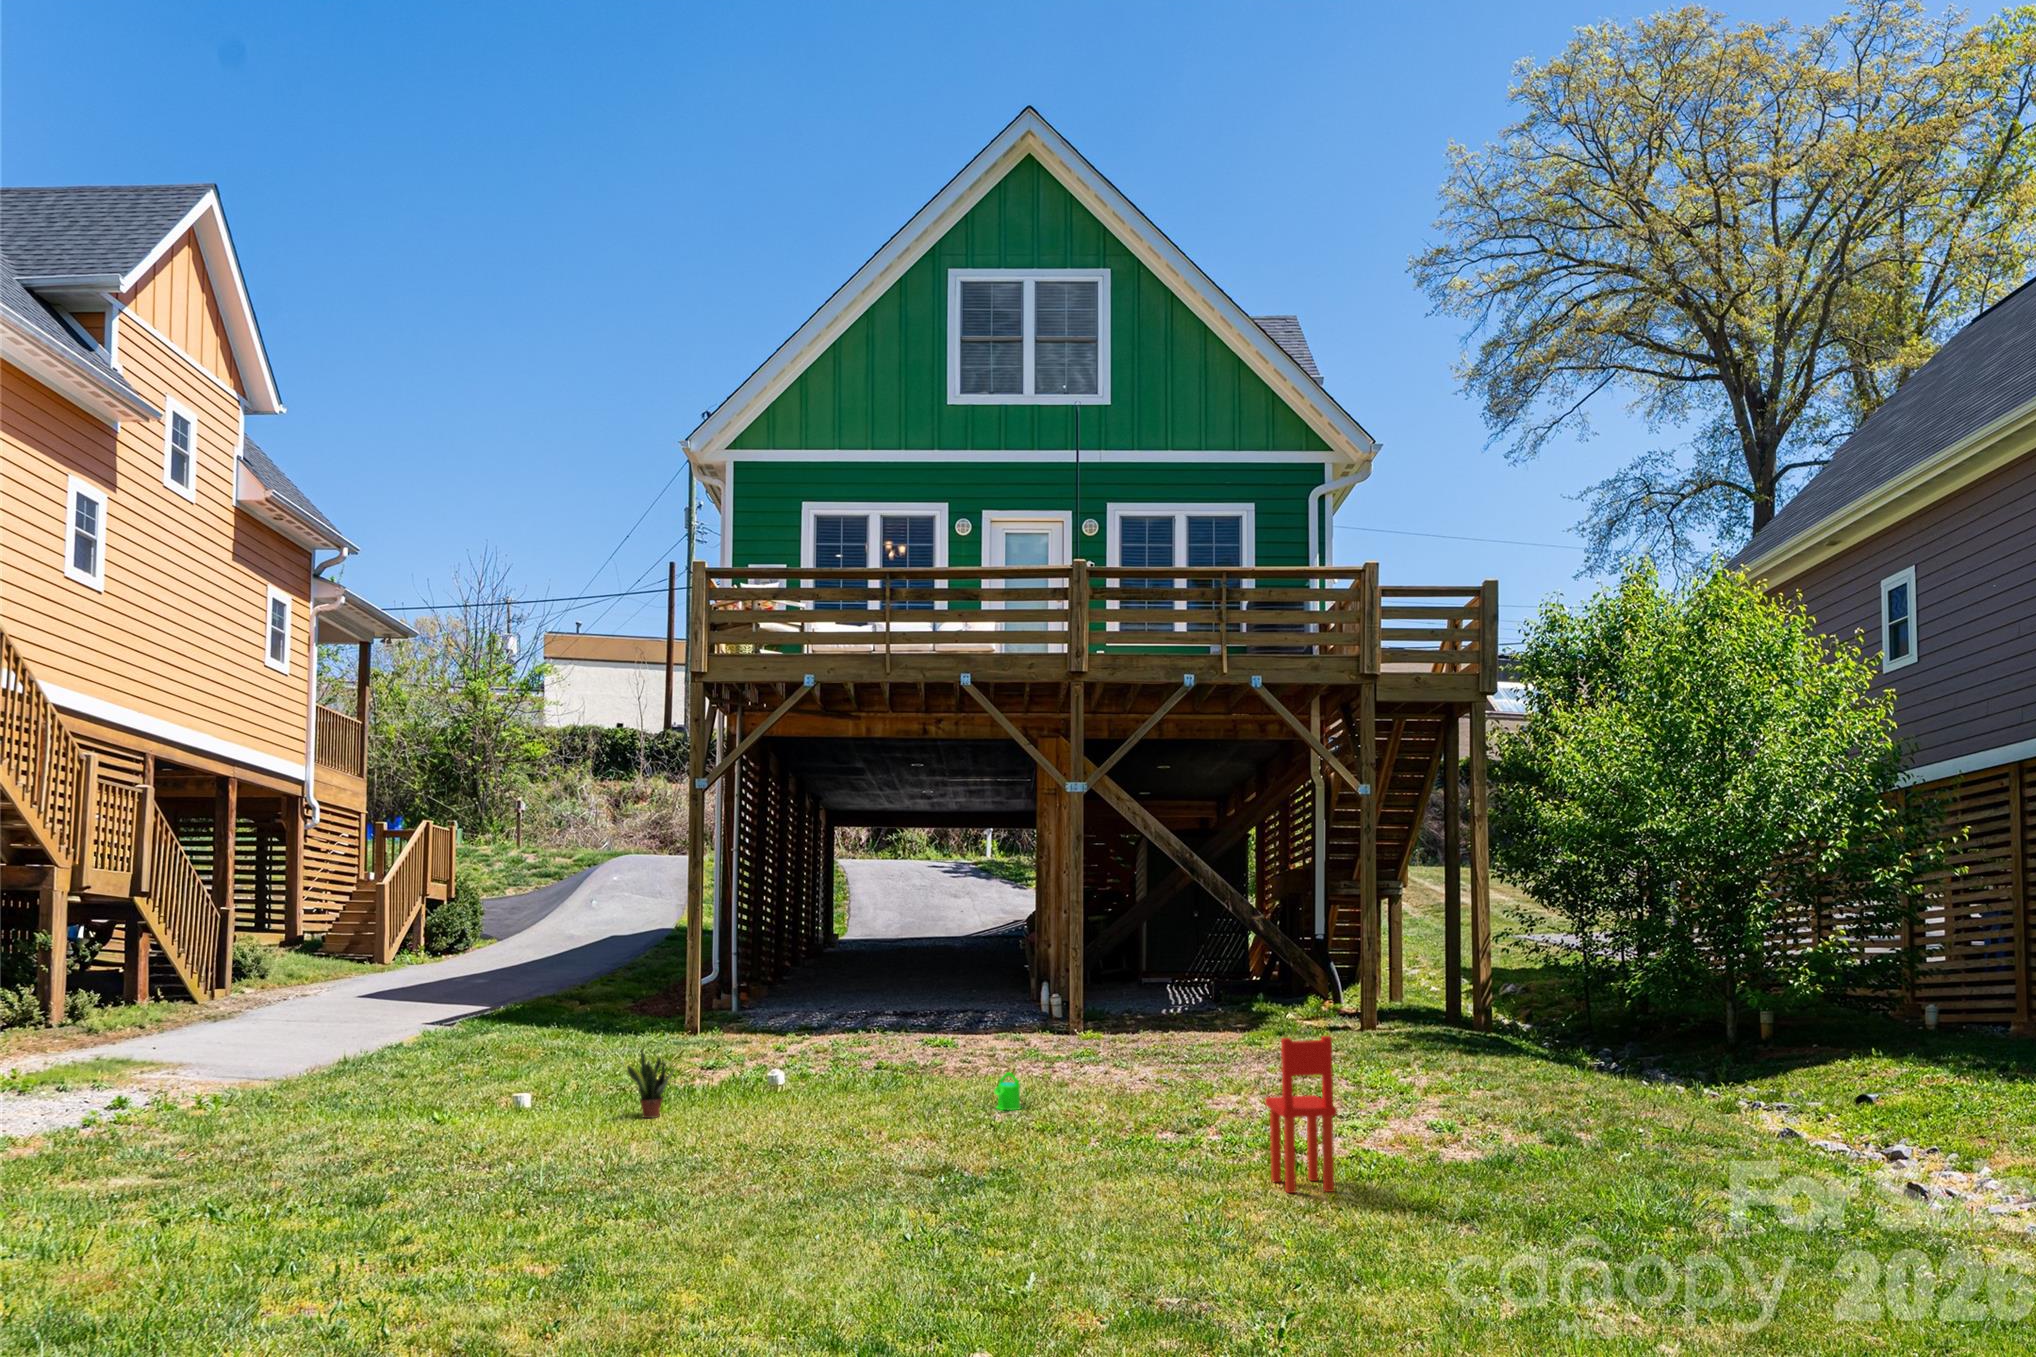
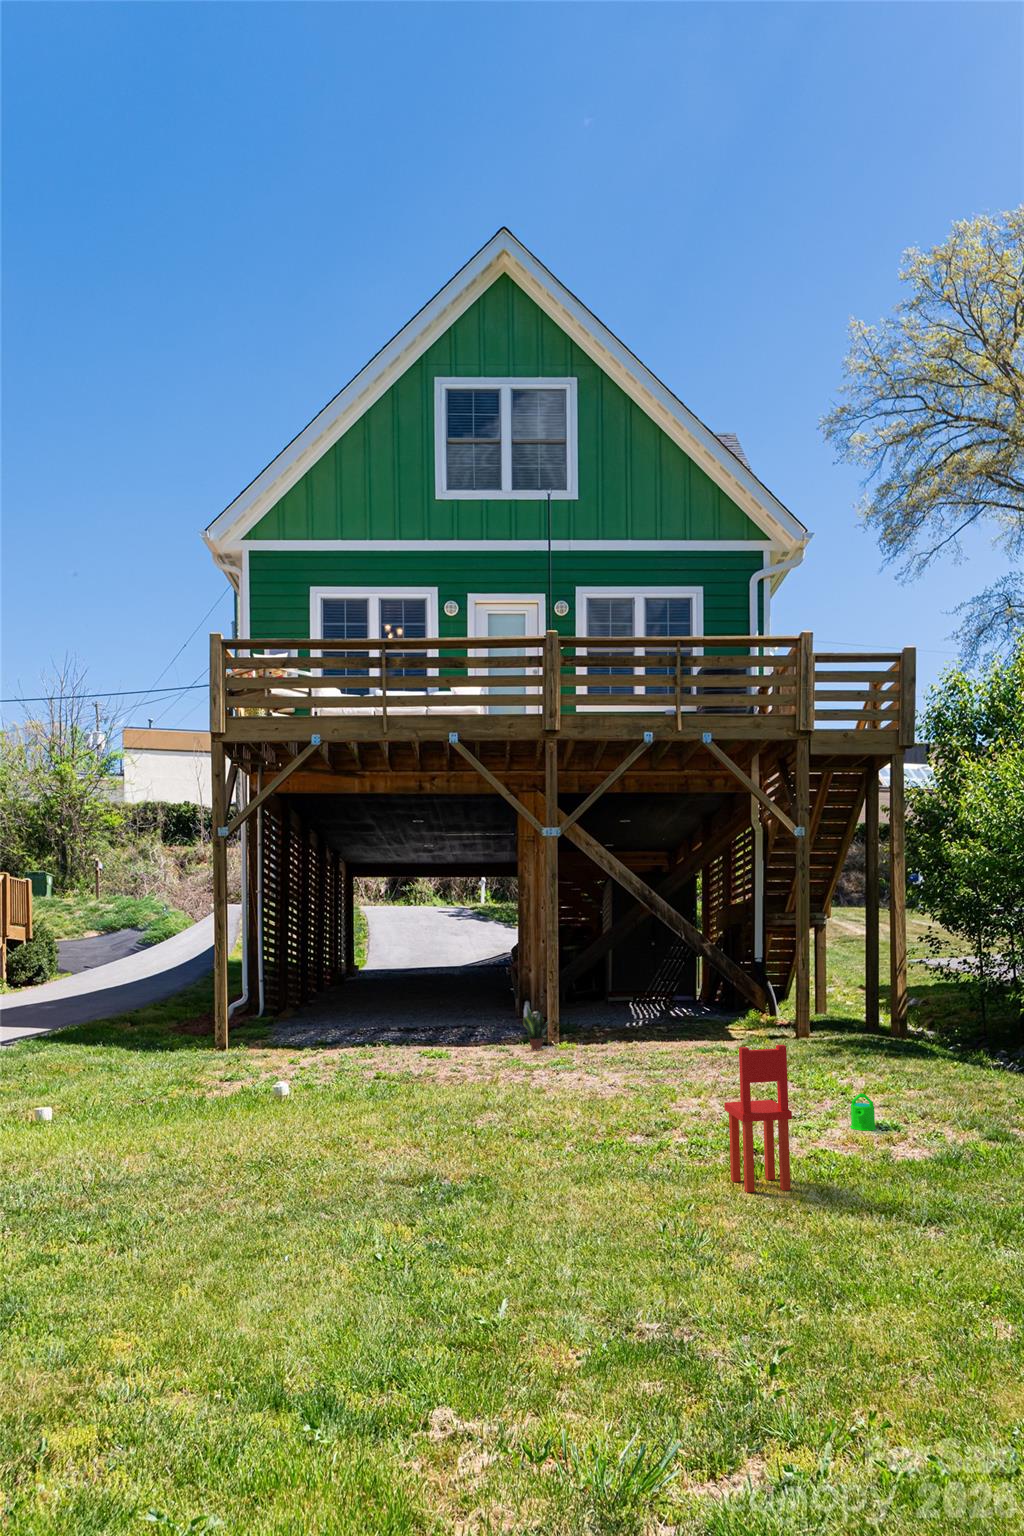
potted plant: present [627,1050,674,1118] -> present [523,1008,547,1050]
watering can: present [994,1072,1021,1110] -> present [850,1093,877,1131]

